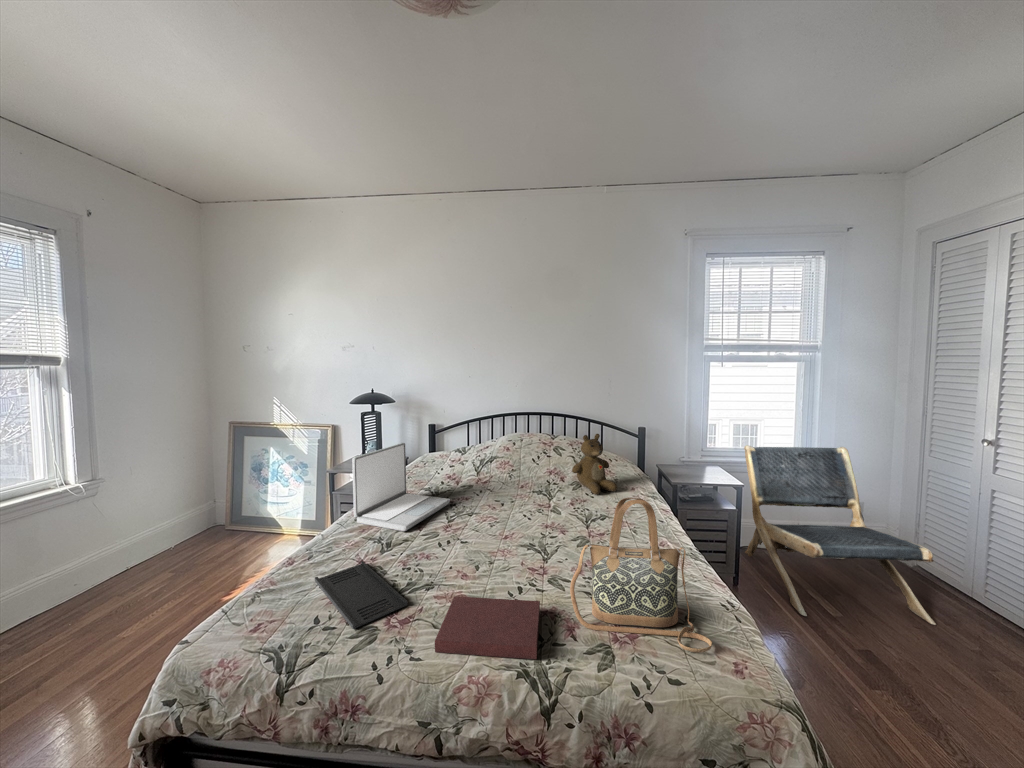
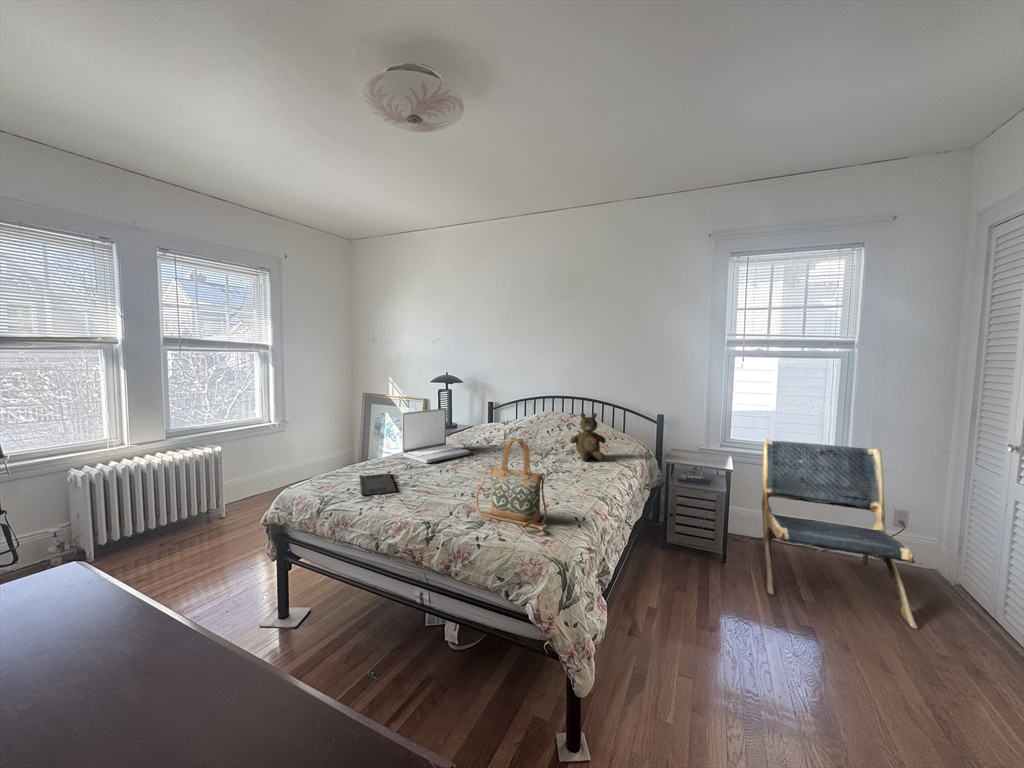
notebook: present [435,596,540,659] -> none [391,490,463,519]

